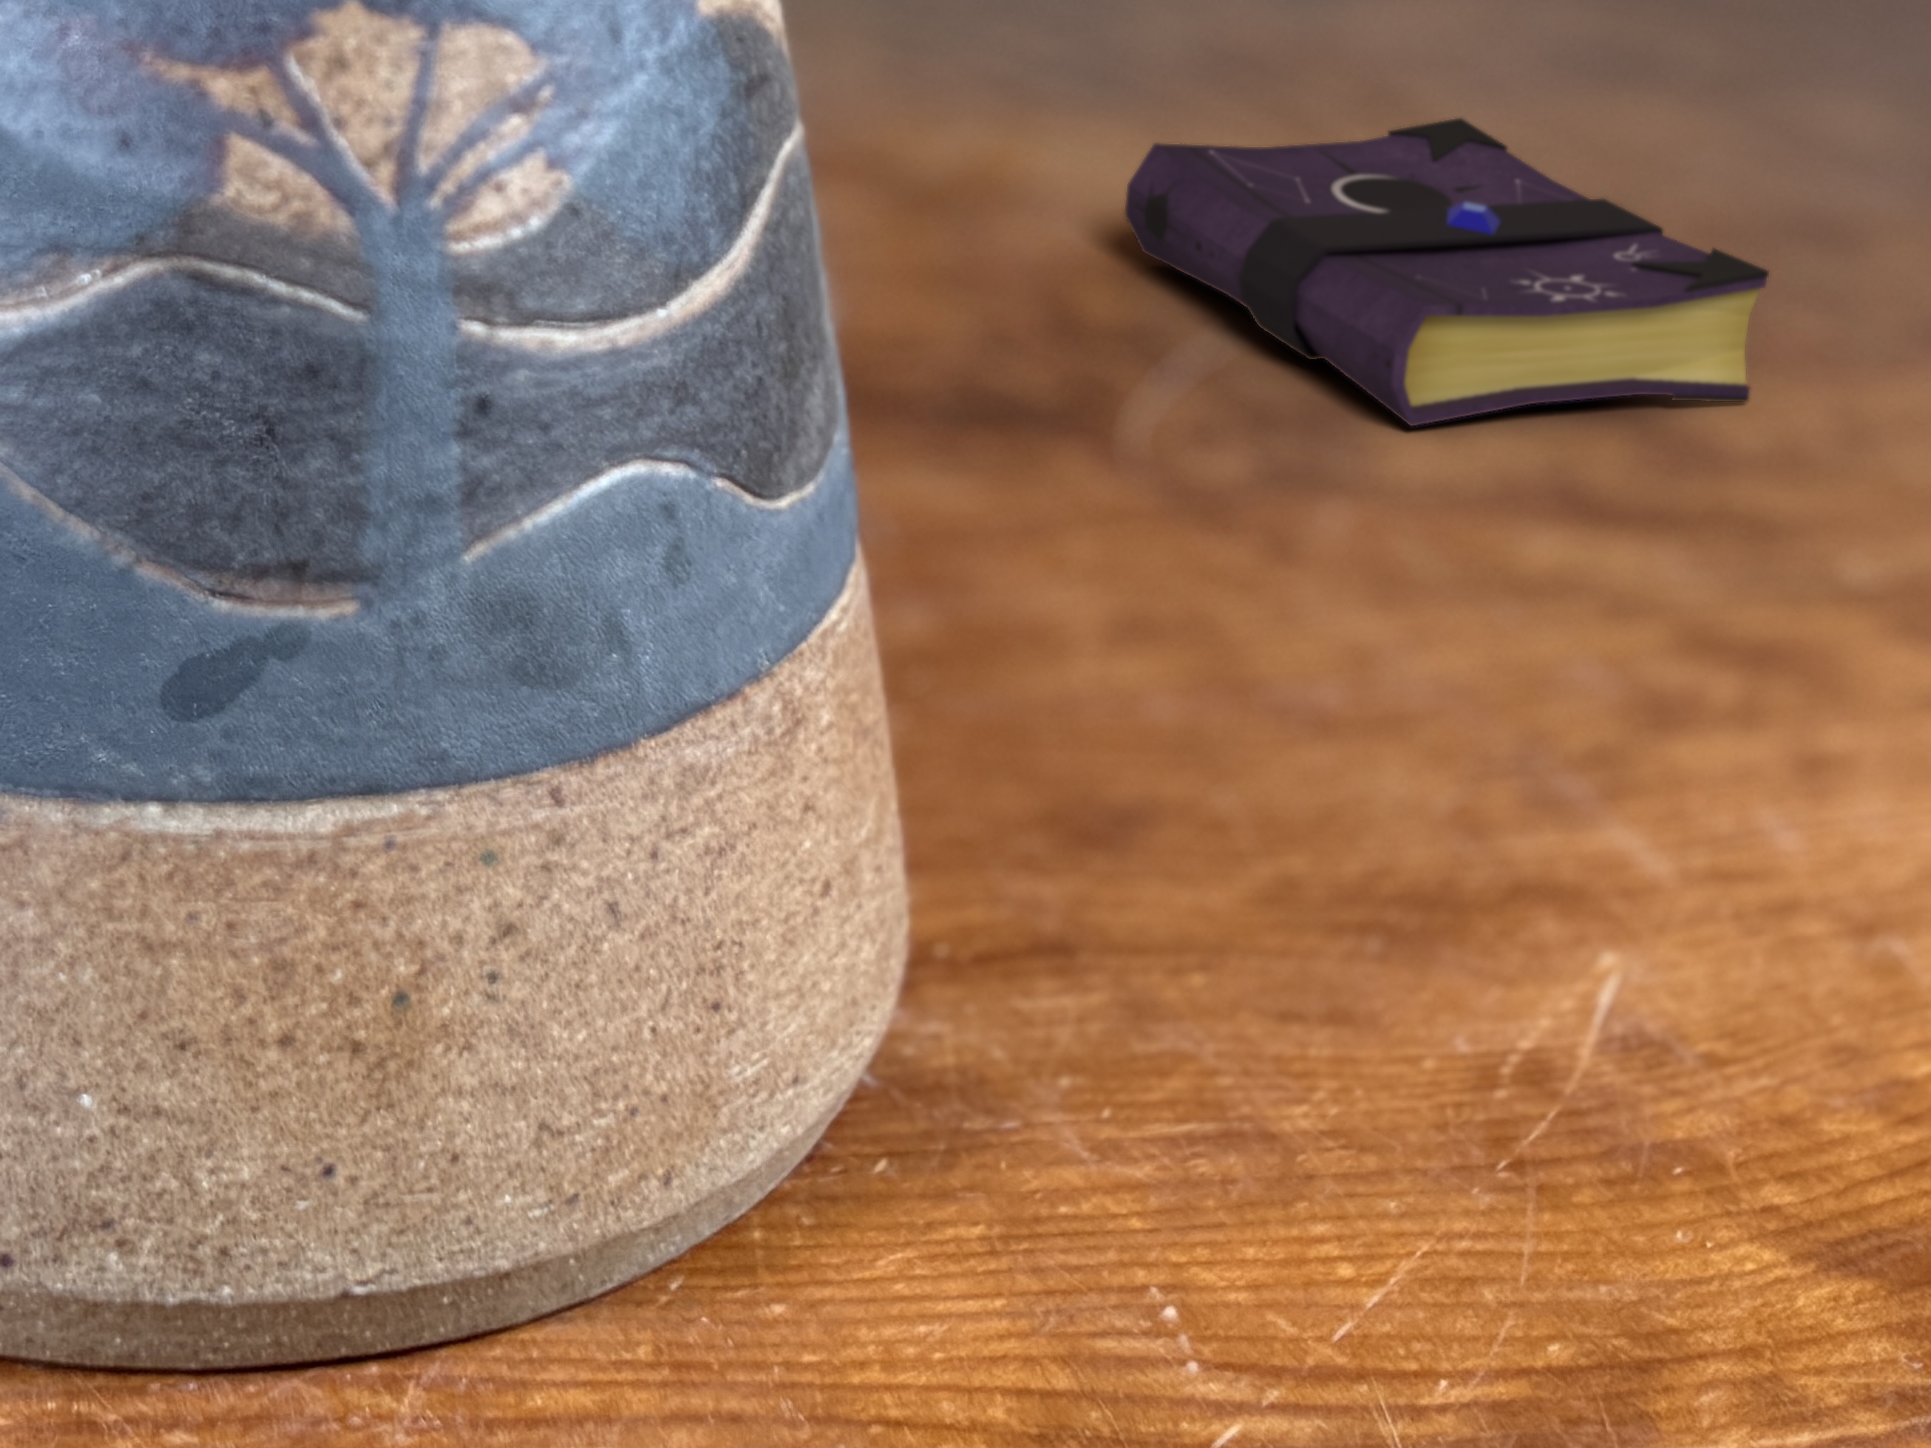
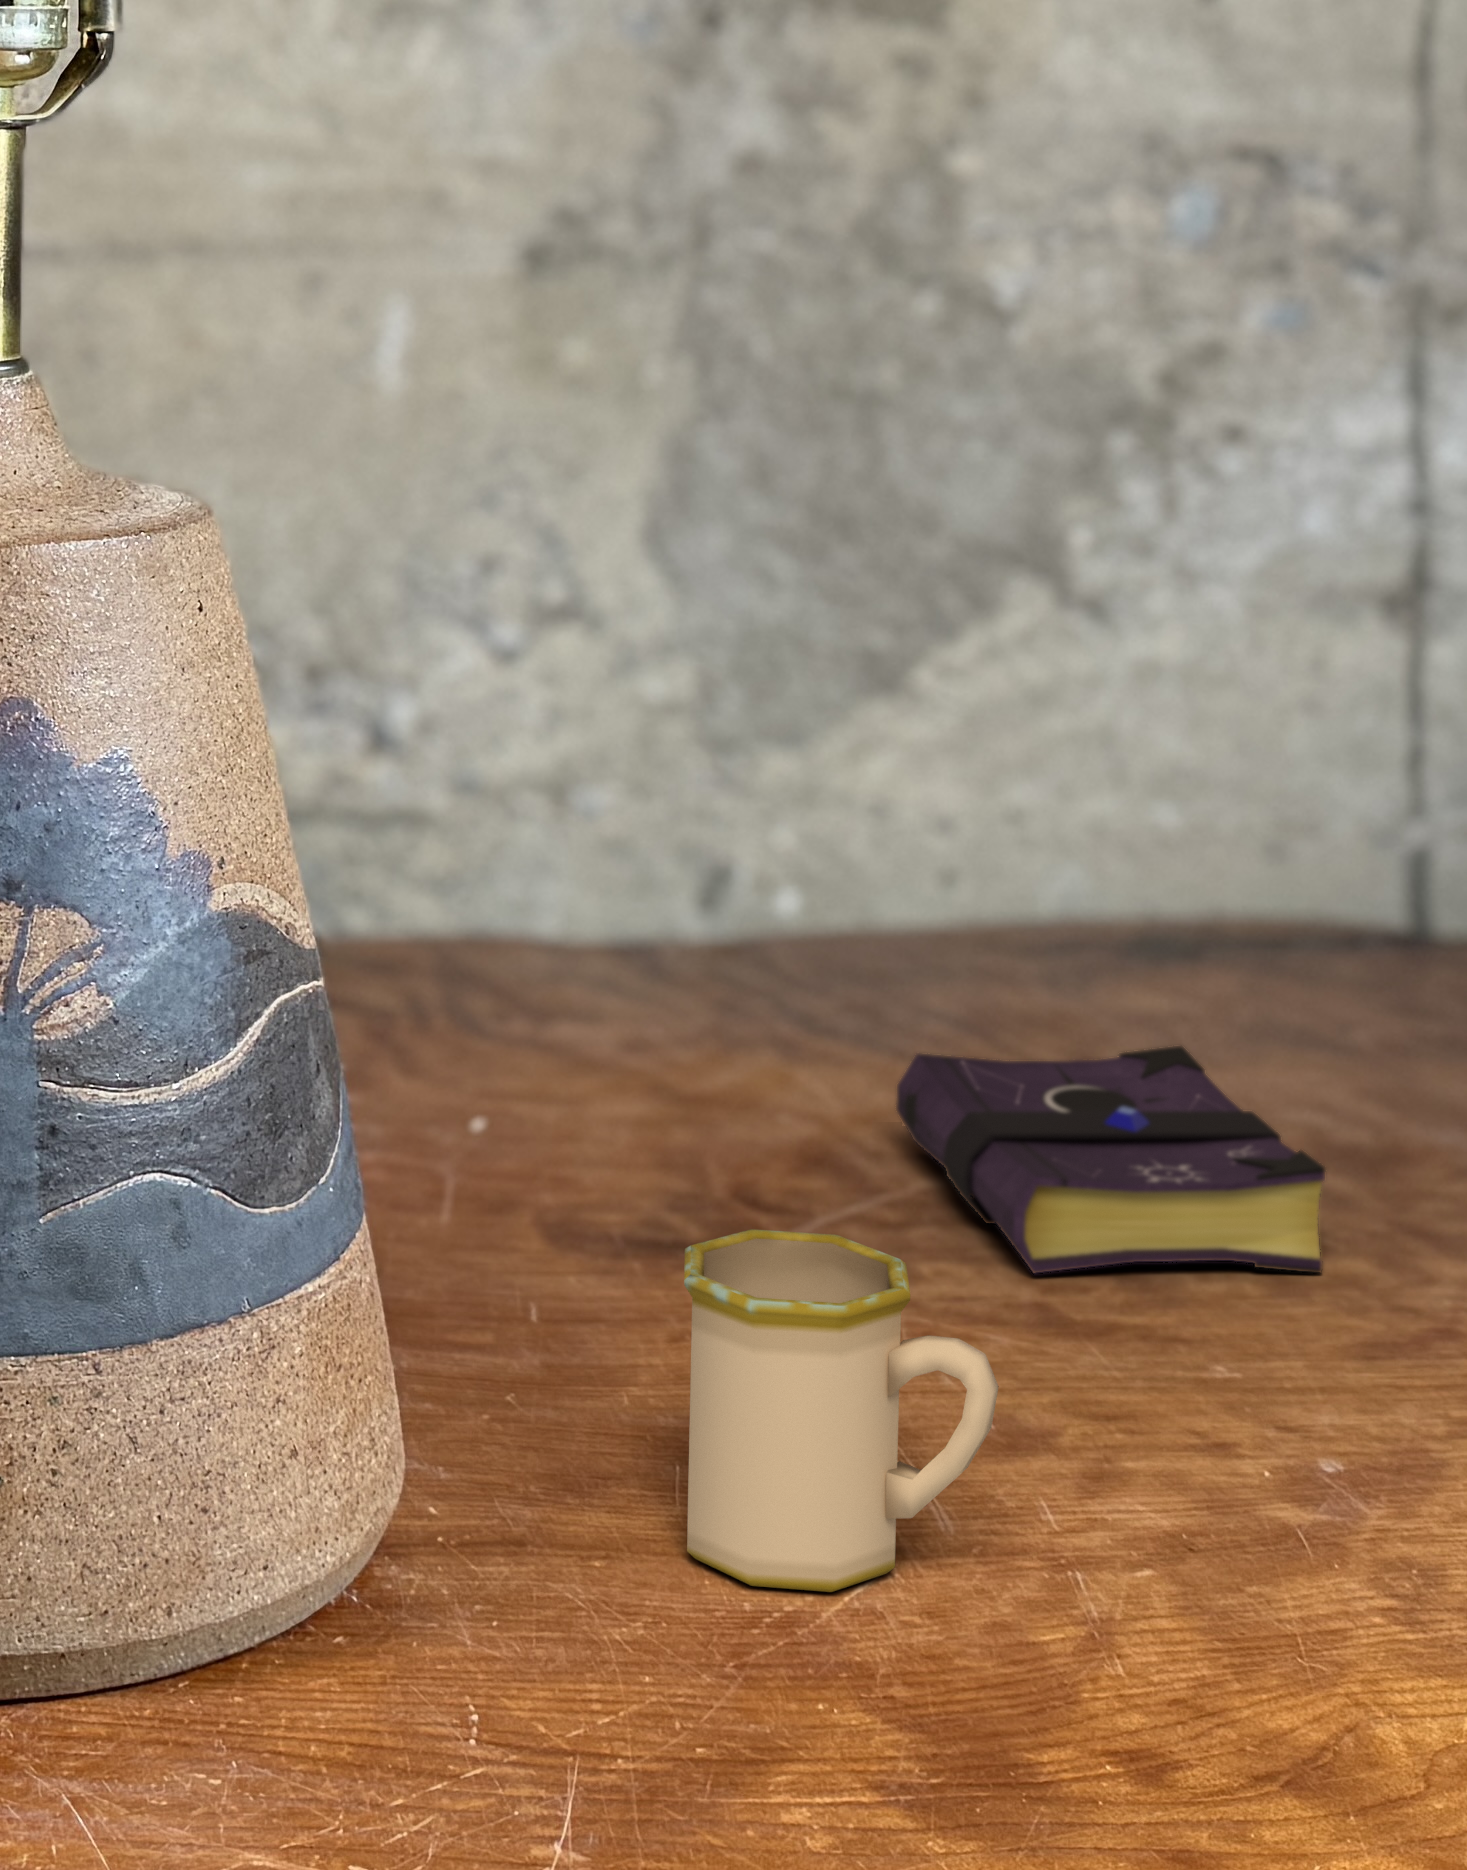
mug: none [1233,444,1776,974] -> present [684,1229,999,1592]

